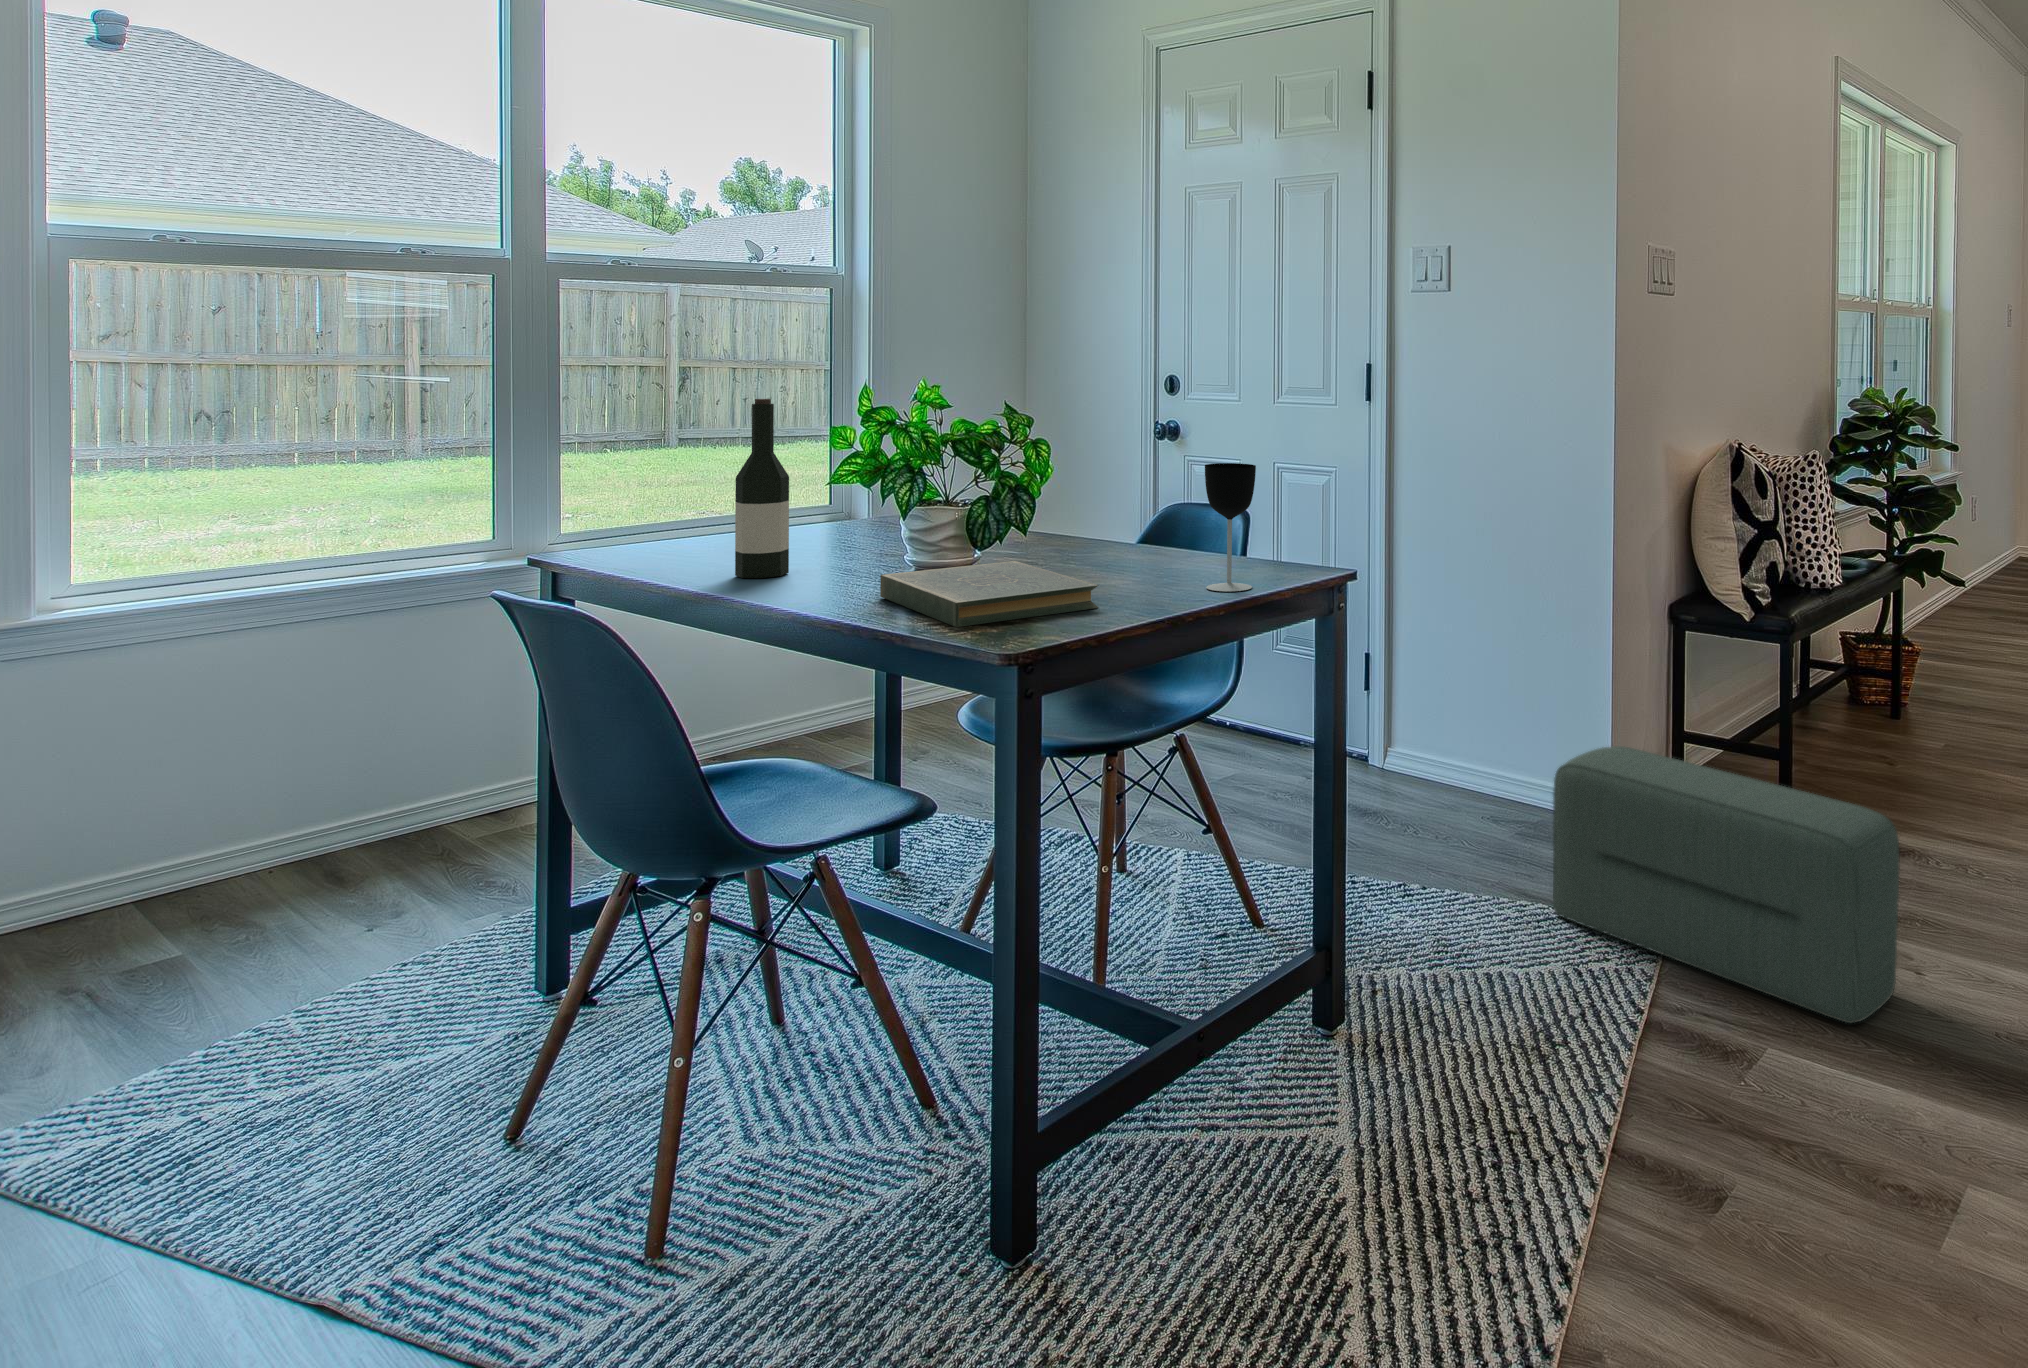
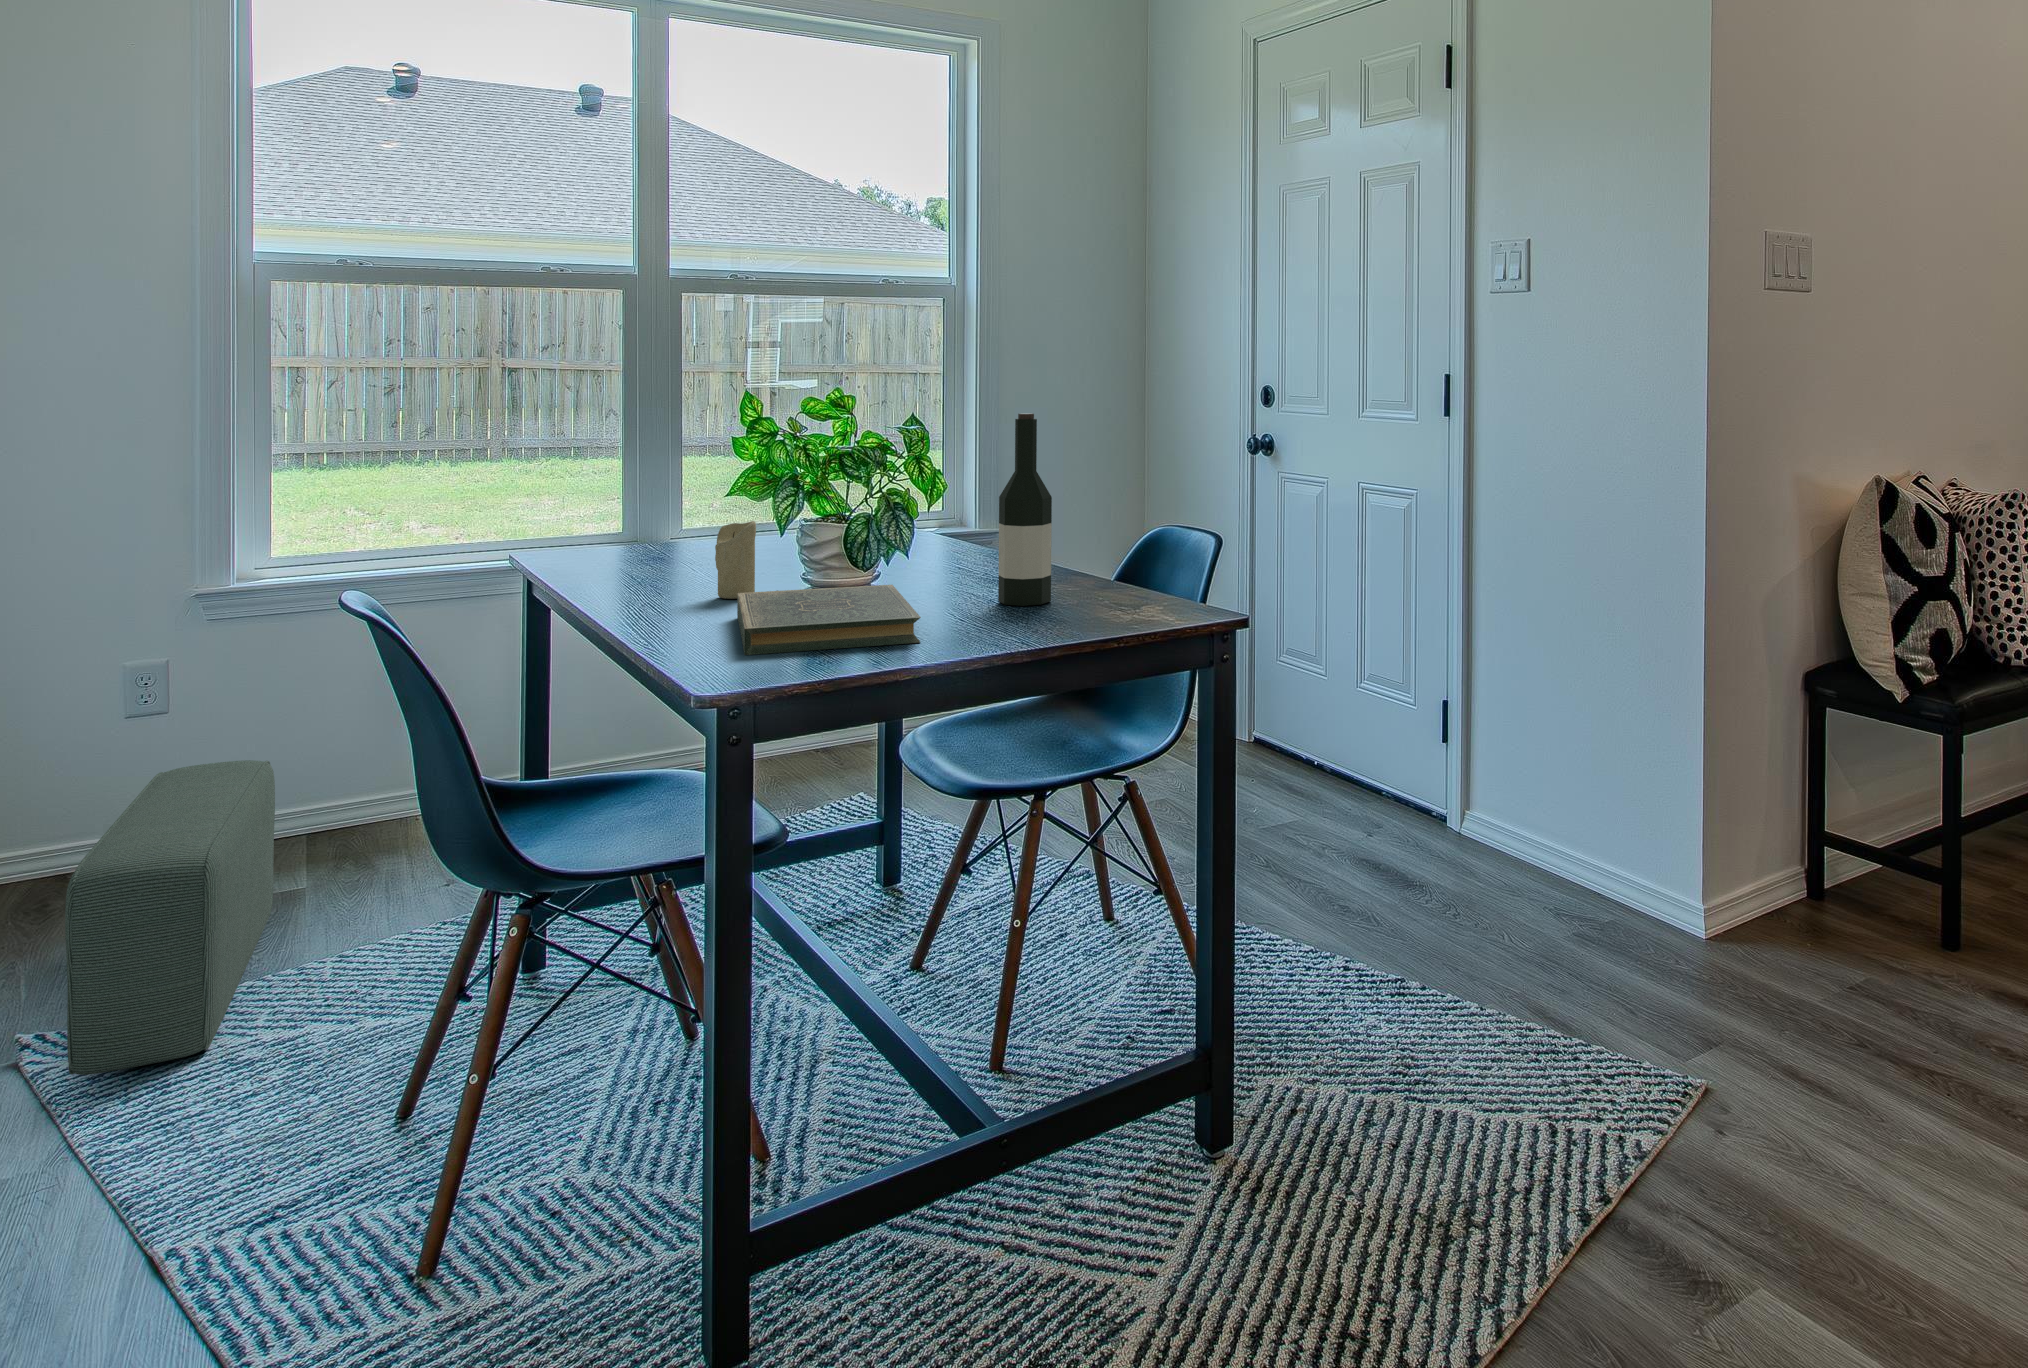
wine bottle: present [735,399,789,578] -> present [998,413,1052,606]
wine glass: present [1205,463,1256,591] -> none [1070,486,1126,632]
candle: none [819,508,859,583] -> present [715,521,756,599]
pouf: present [1553,746,1900,1023] -> present [65,760,275,1075]

